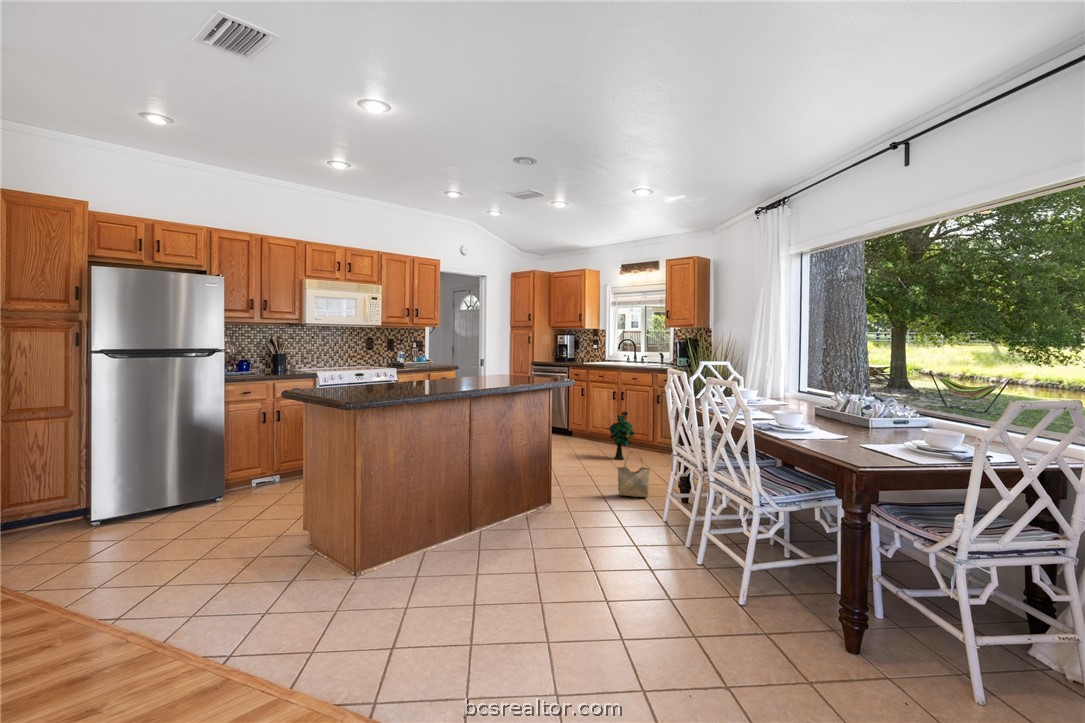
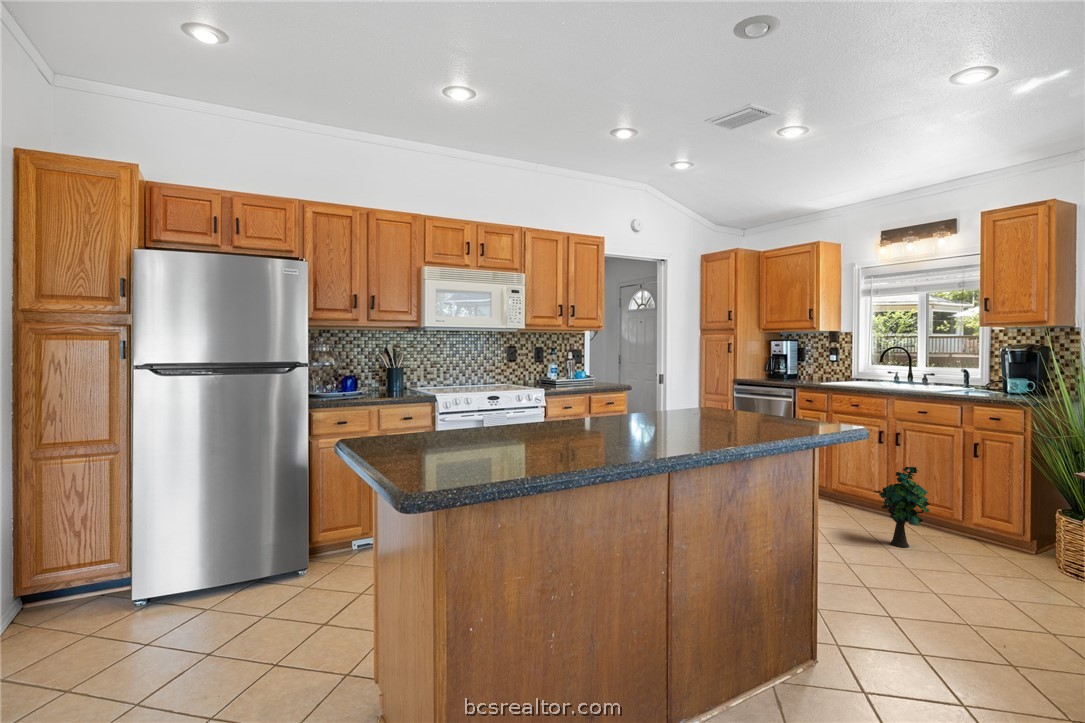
woven basket: present [618,459,650,497] -> none [939,561,1019,663]

